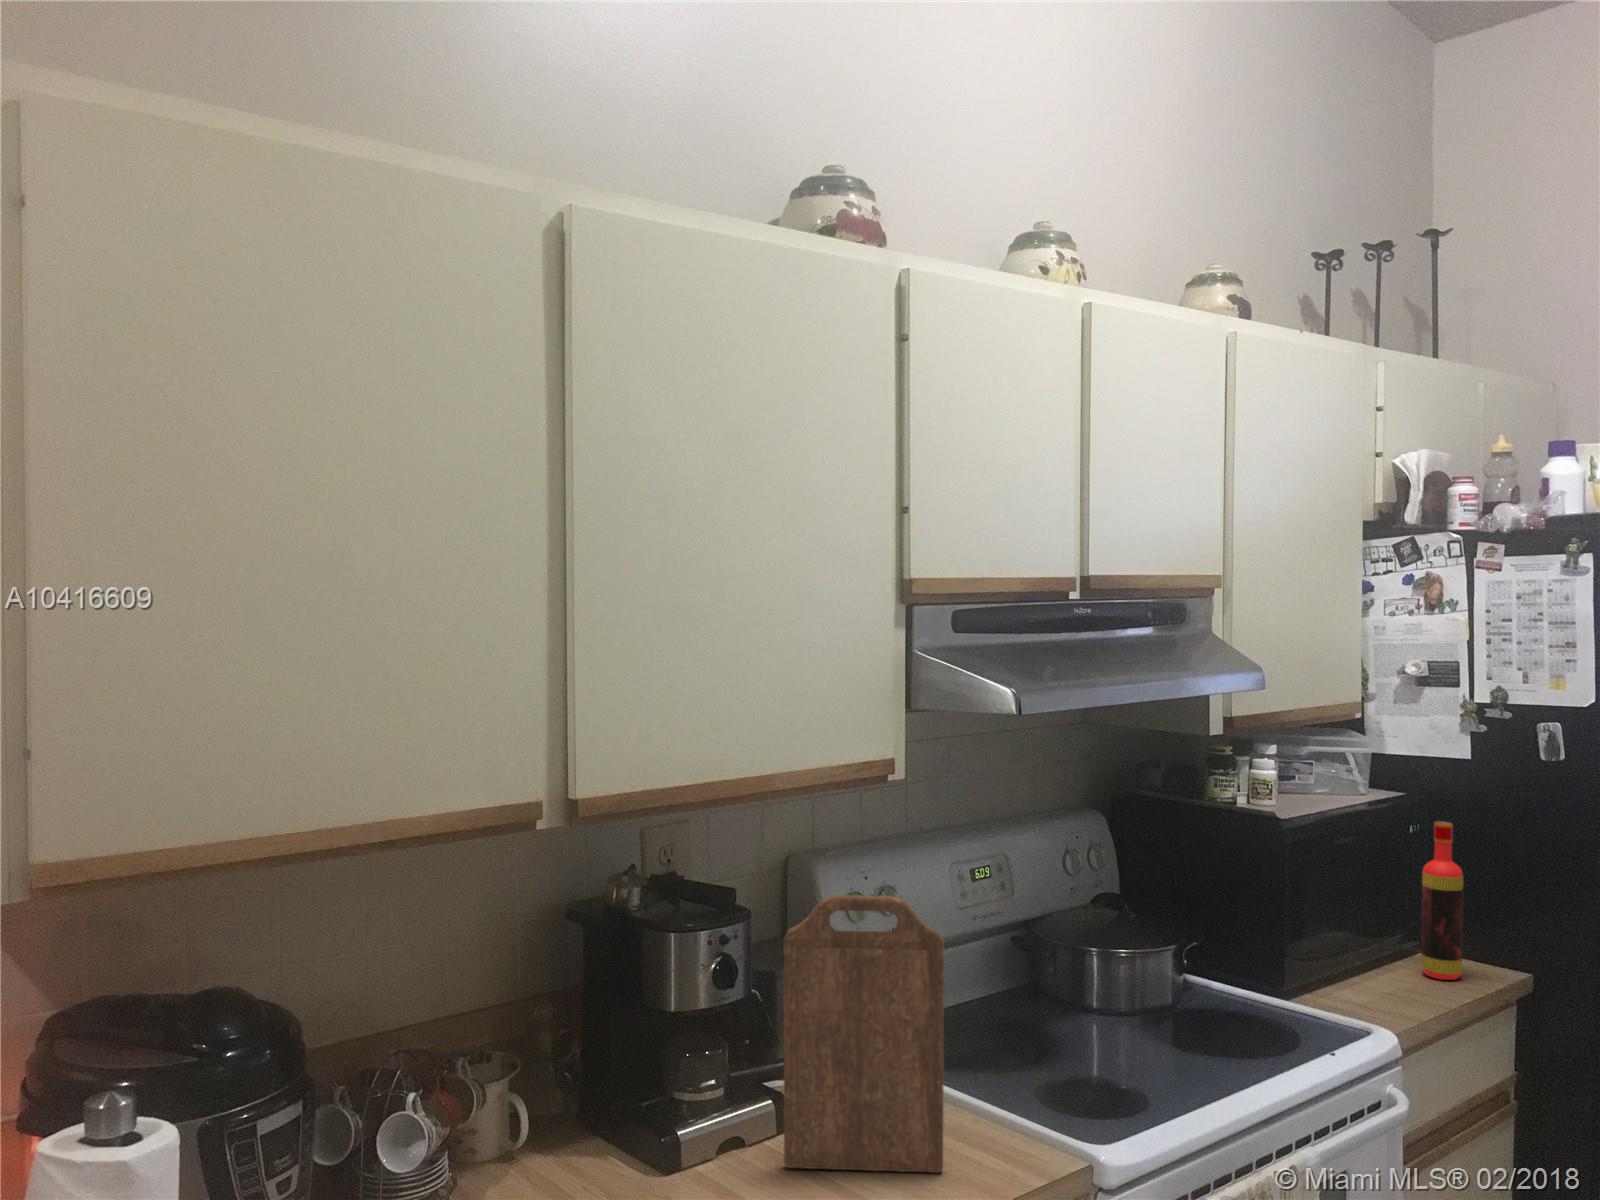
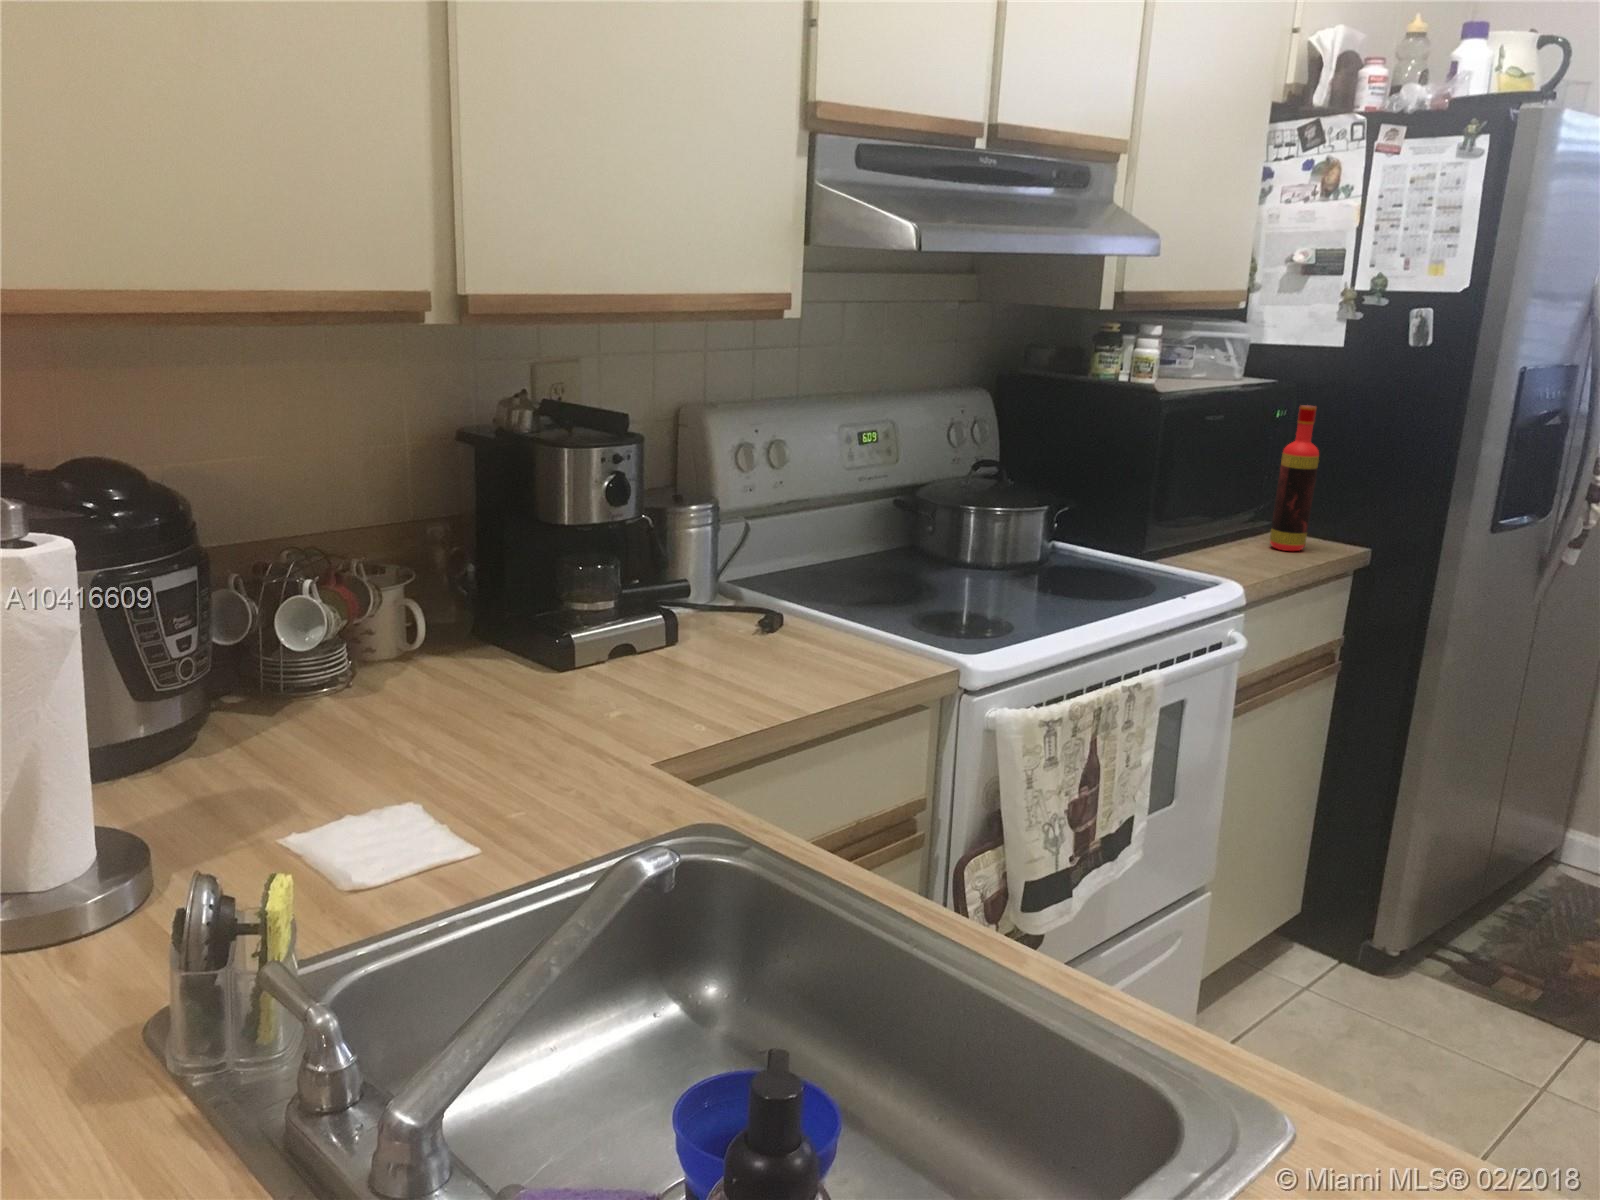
cutting board: present [784,895,944,1173] -> none [674,410,831,670]

